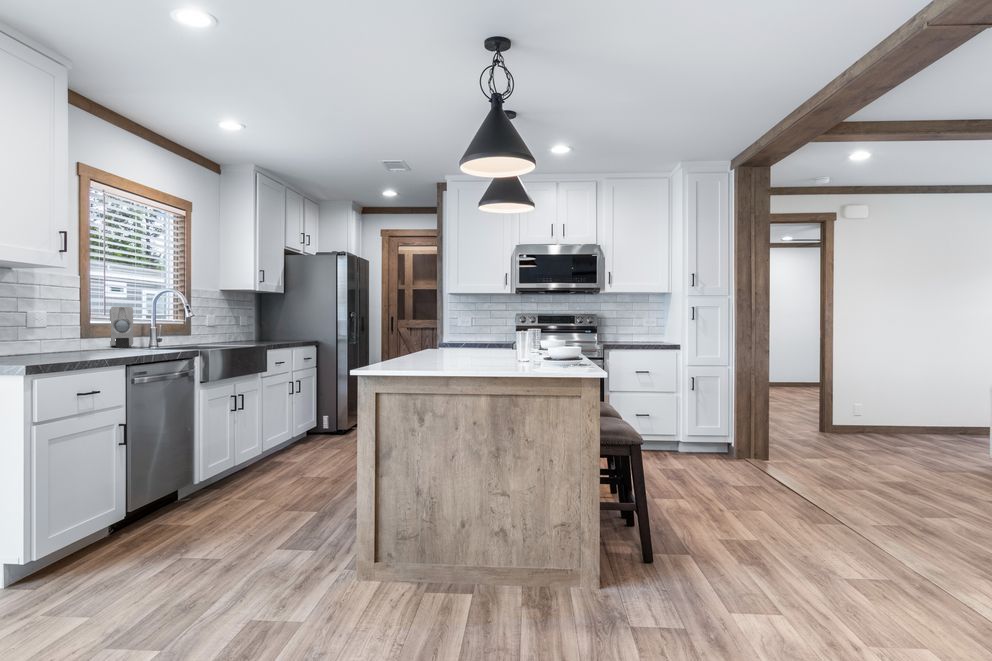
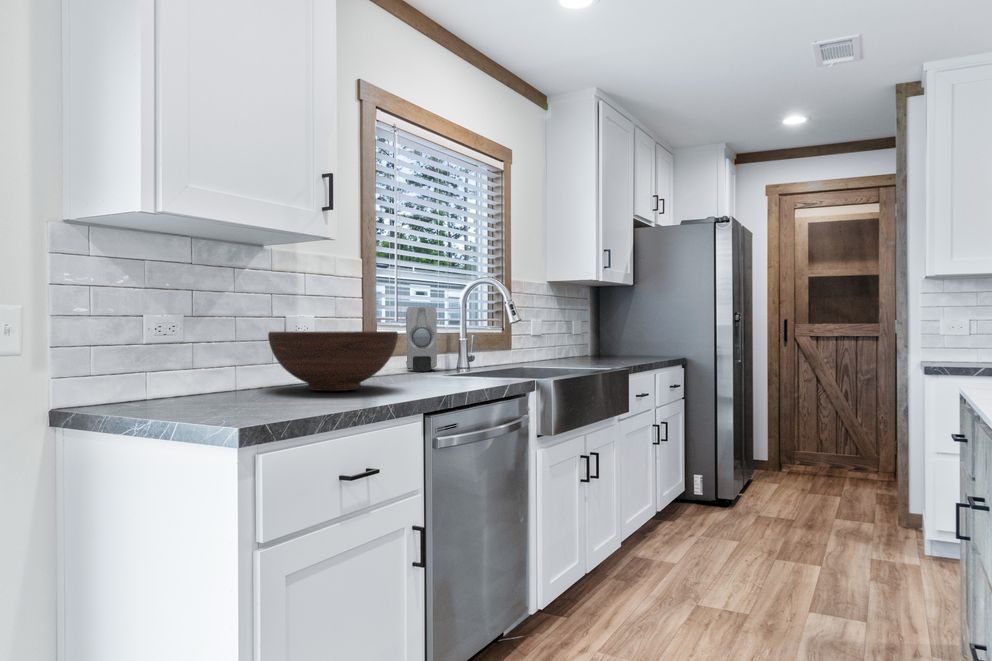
fruit bowl: none [19,321,108,355] -> present [268,331,398,391]

